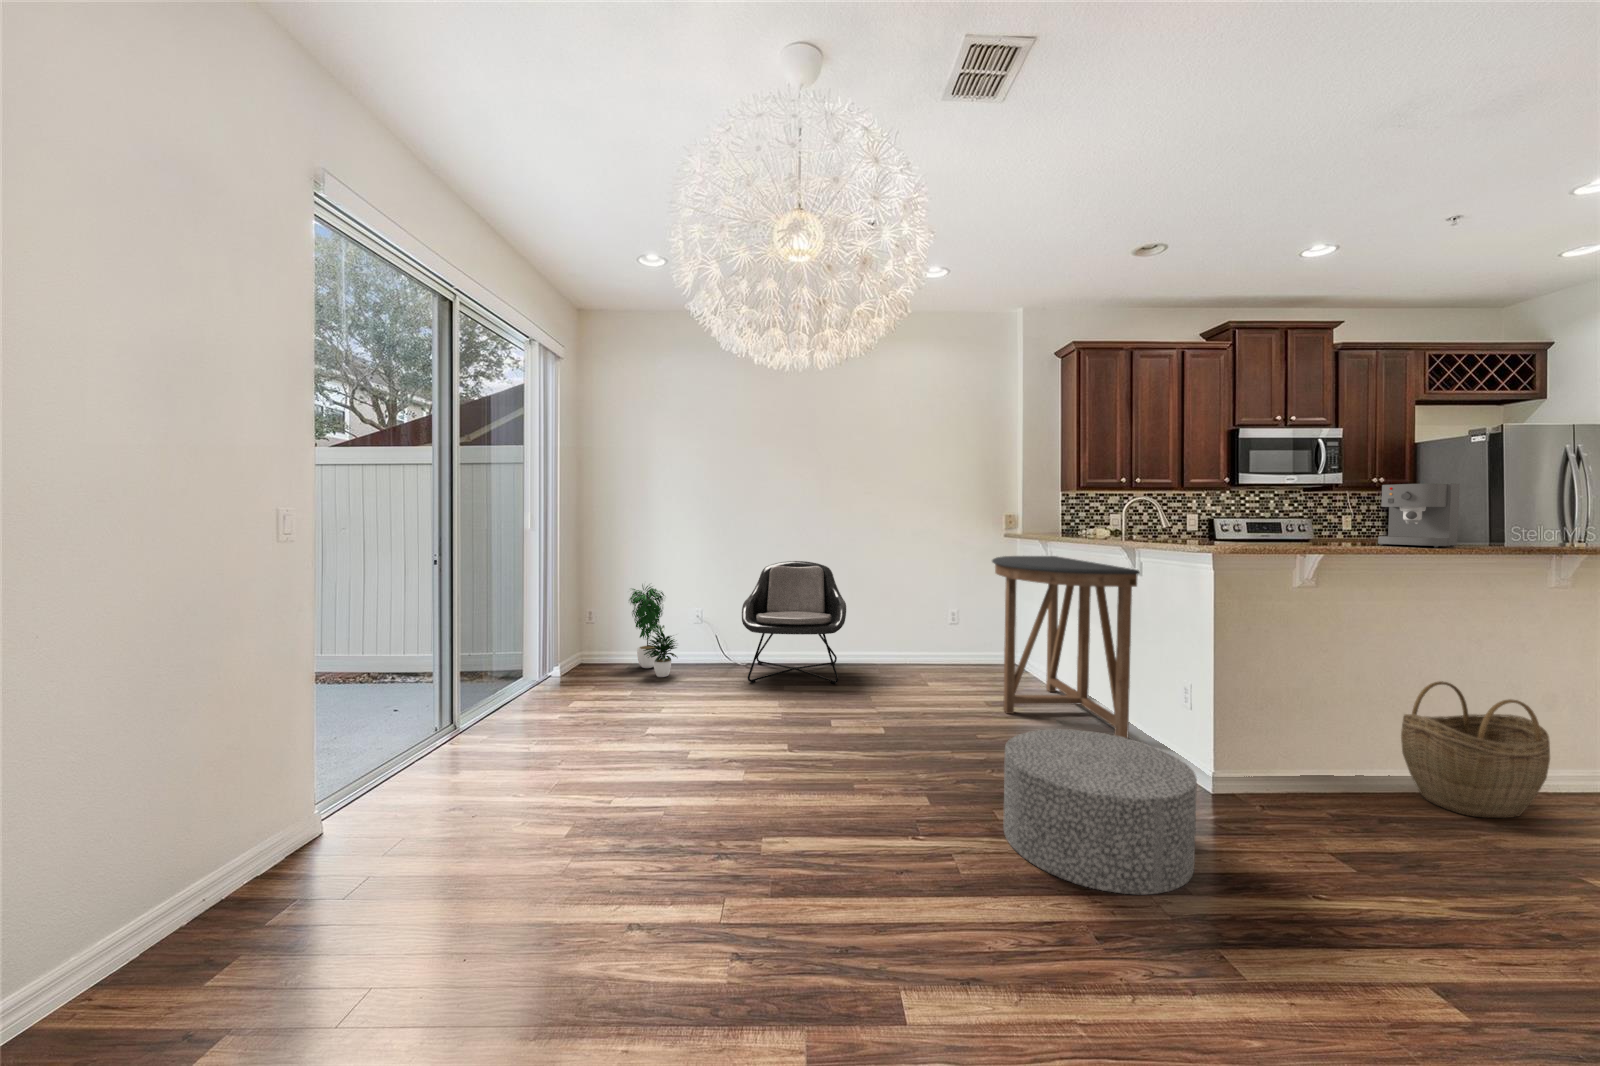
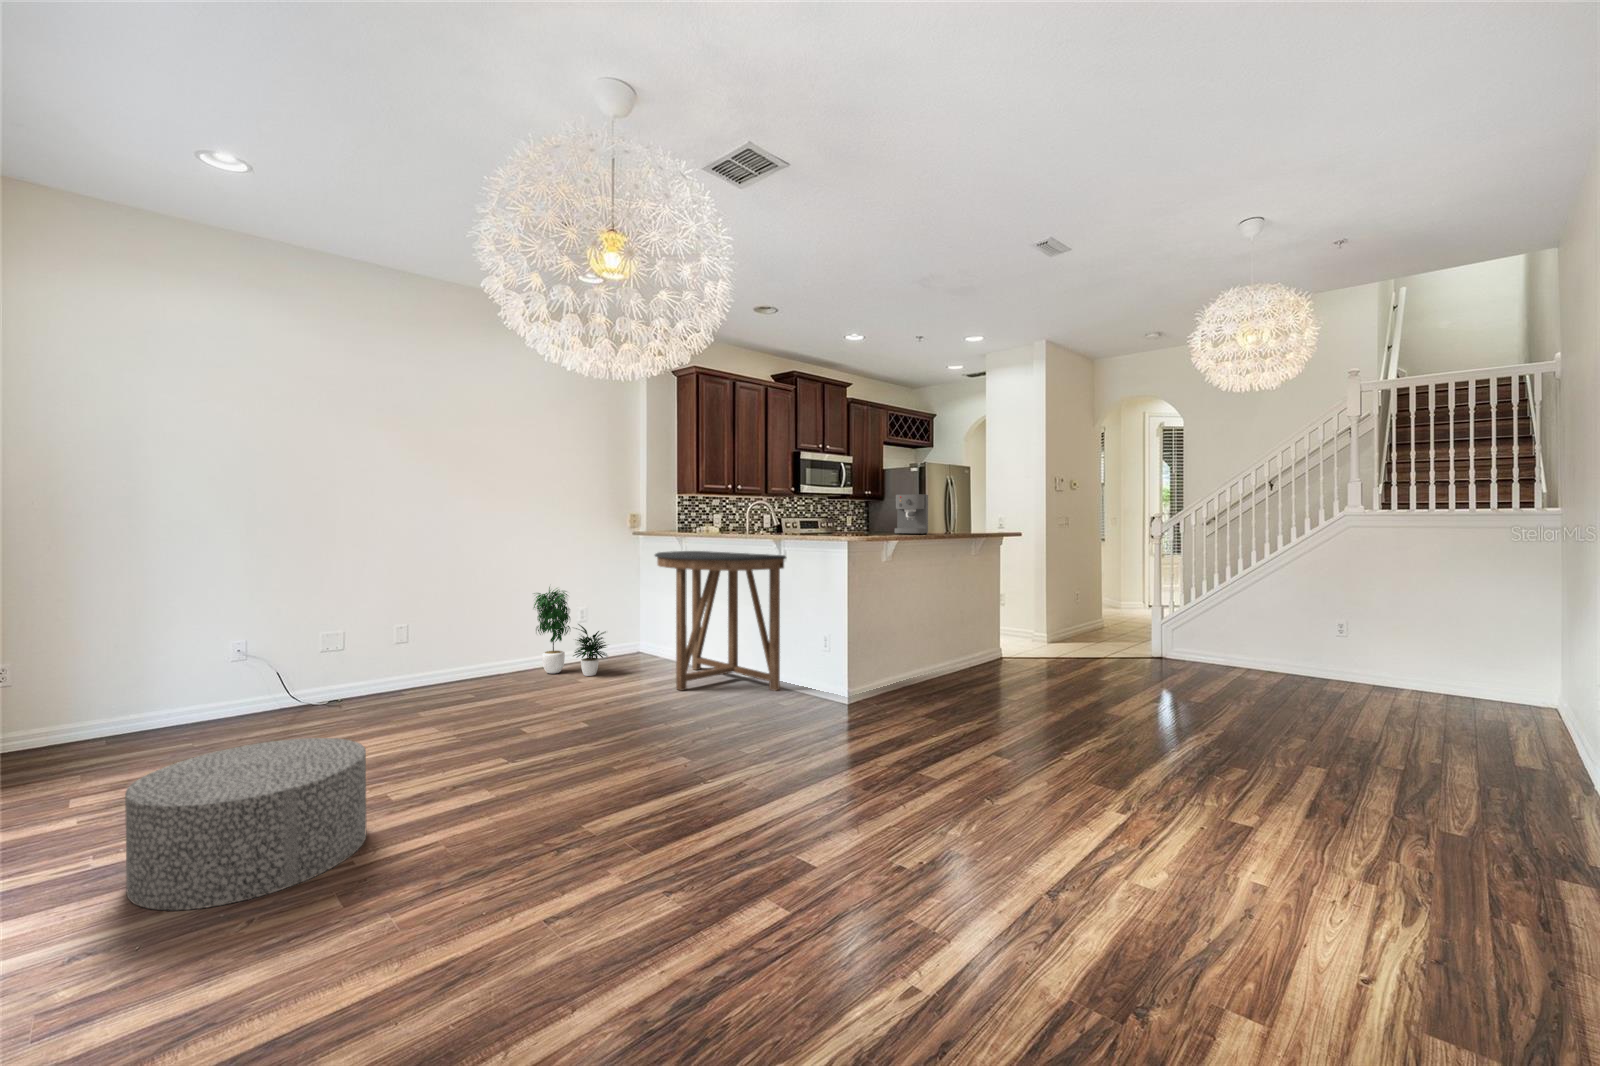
lounge chair: present [742,561,846,684] -> none [363,570,504,718]
potted plant: present [629,585,677,677] -> present [534,587,607,676]
woven basket: present [1401,681,1550,818] -> none [928,613,985,687]
ottoman: present [1003,729,1197,895] -> present [125,738,366,910]

